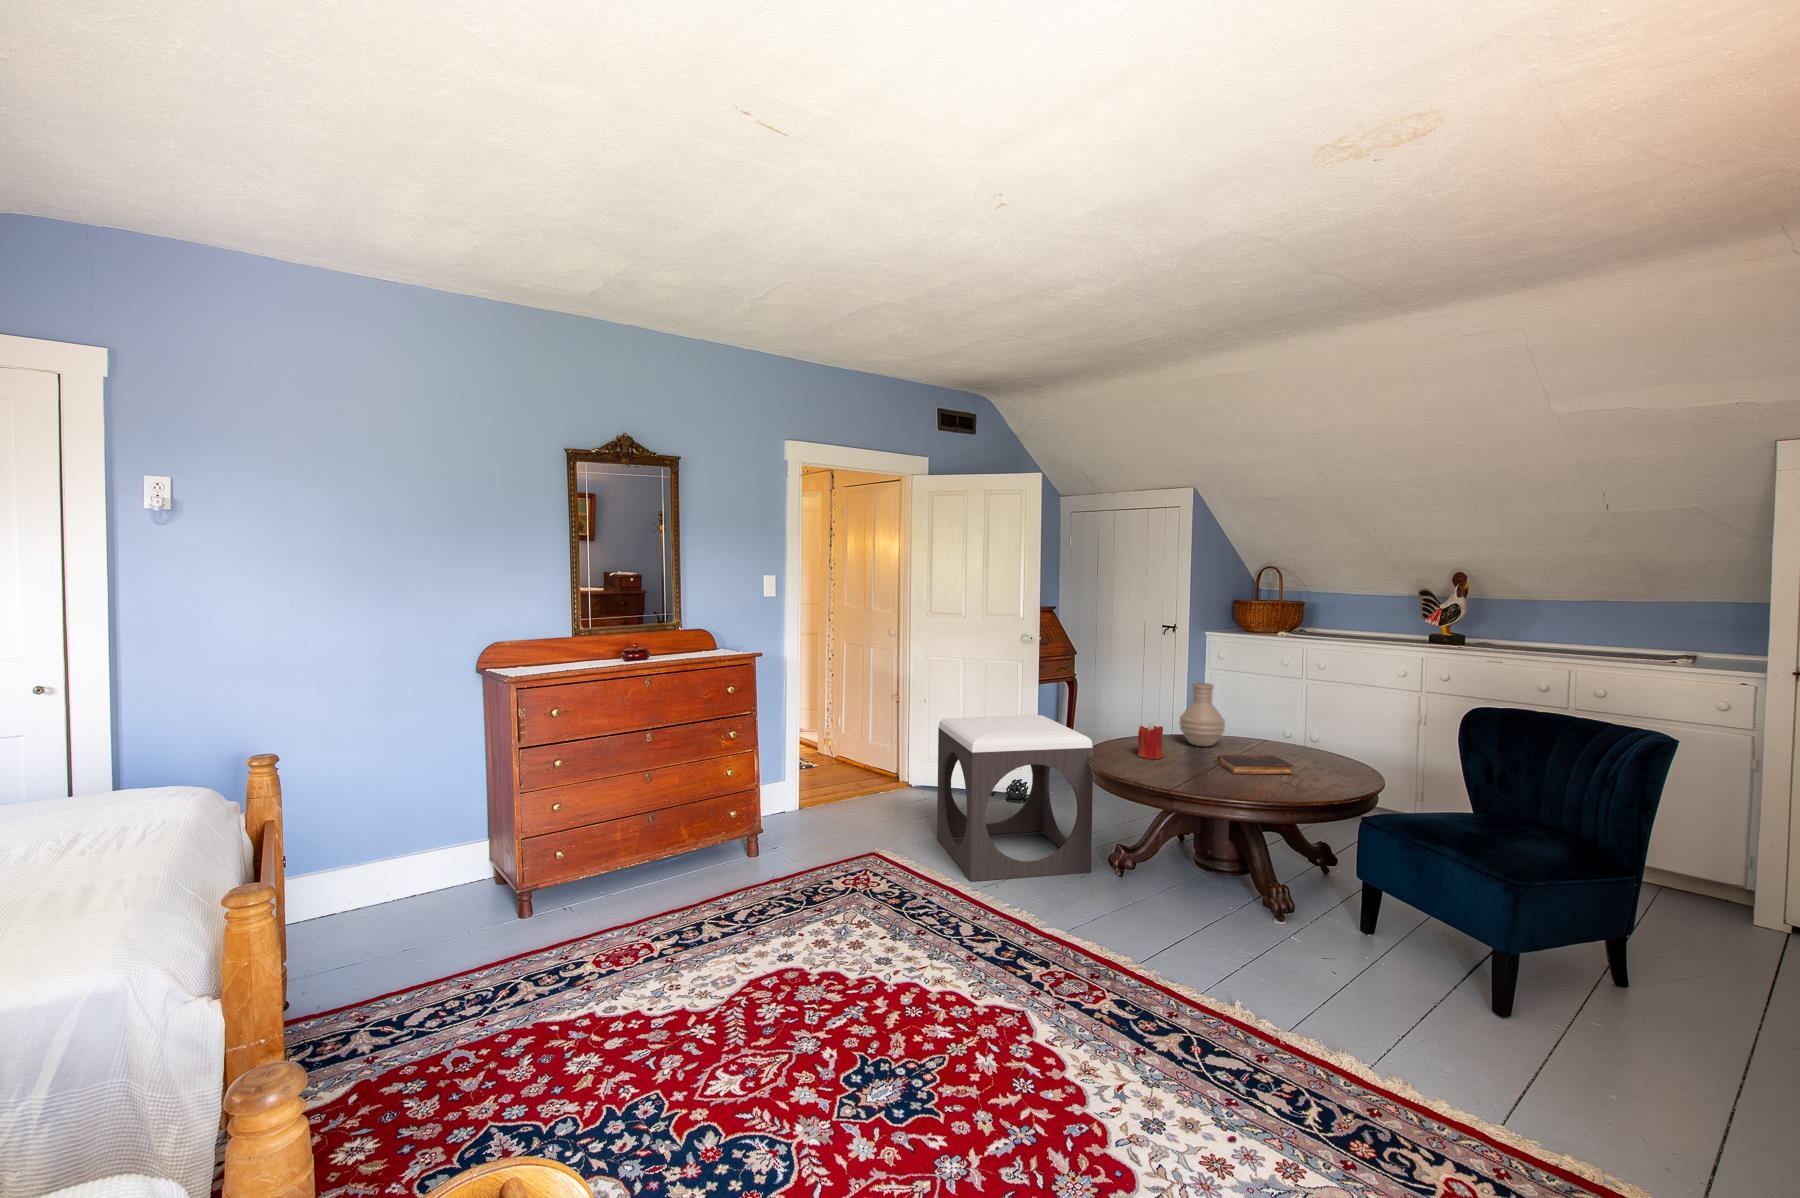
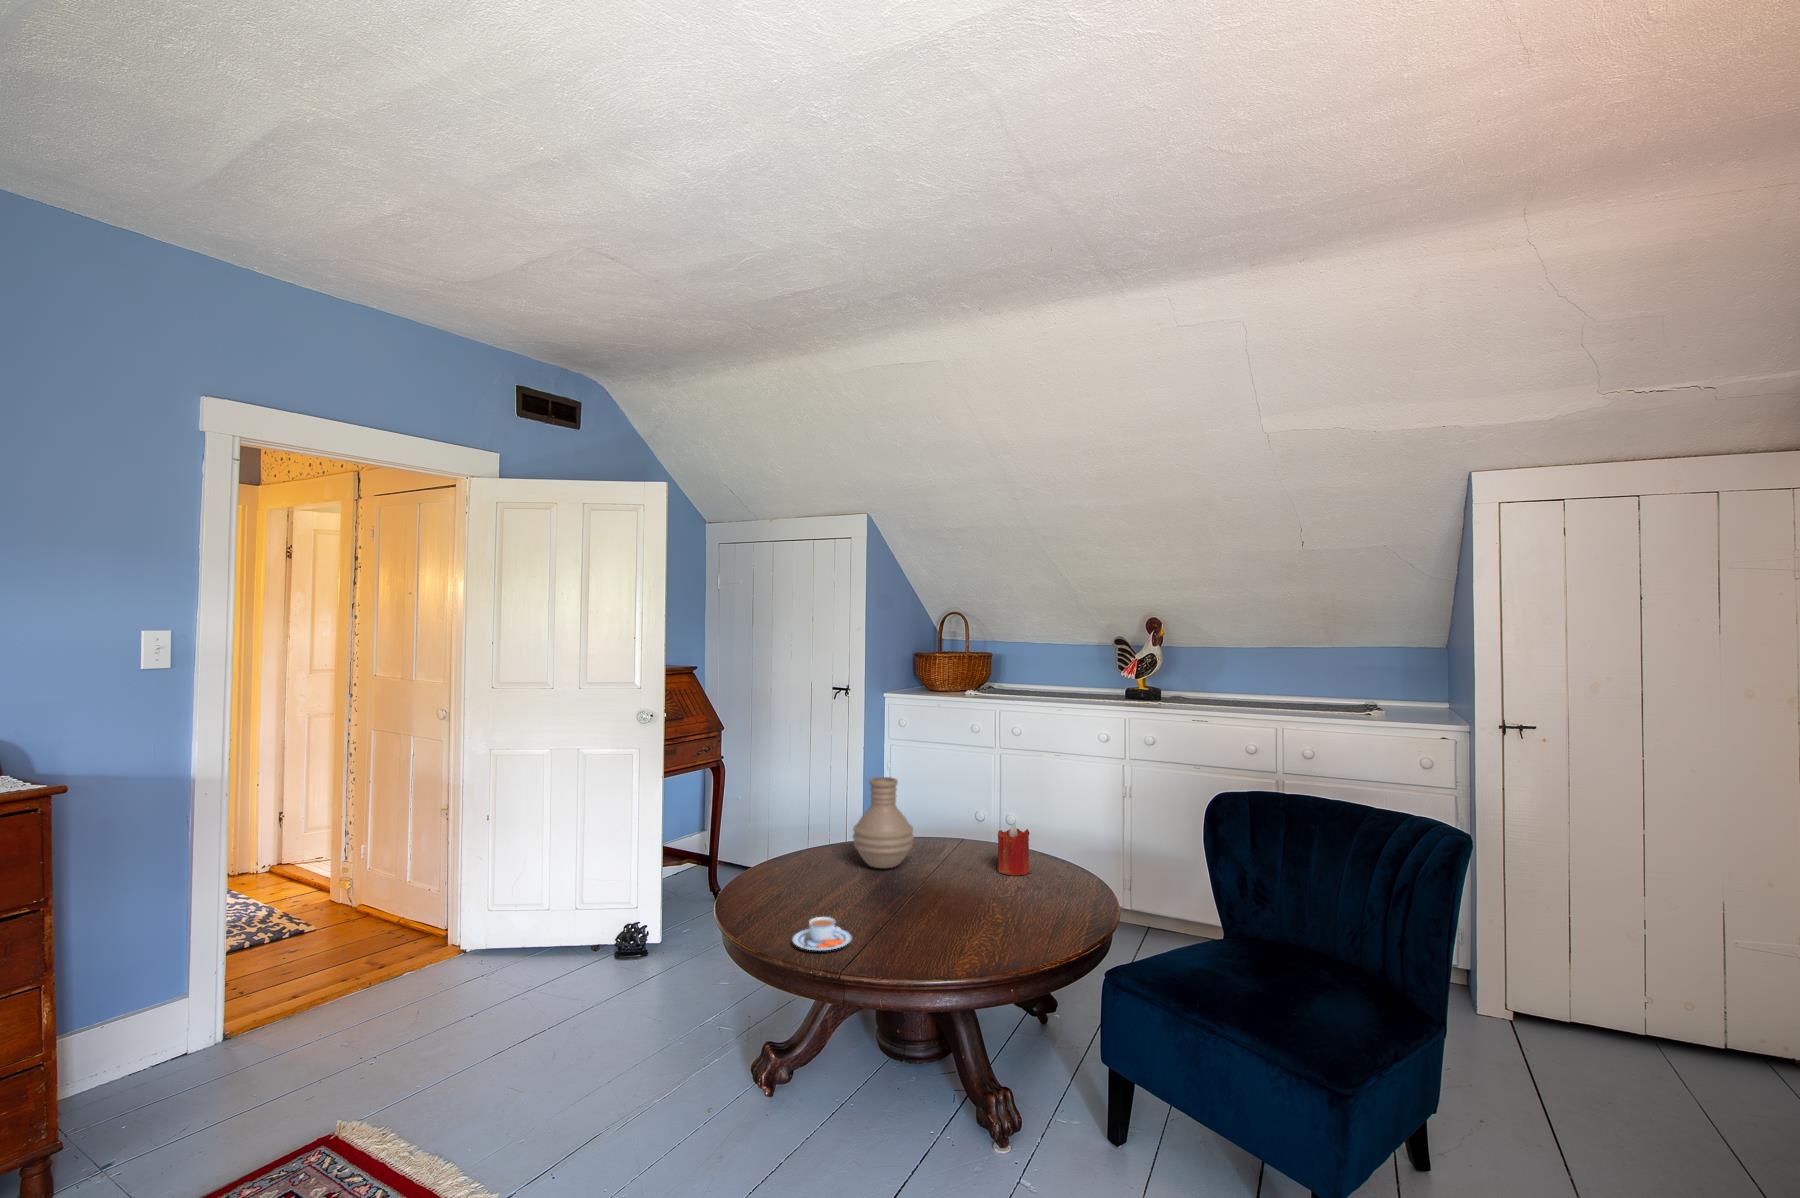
footstool: present [937,715,1093,881] -> none [479,840,727,1165]
candle: present [1138,722,1163,759] -> present [998,825,1030,875]
book: present [1217,754,1294,774] -> none [906,879,1008,921]
teacup: none [1138,760,1178,778] -> present [792,917,852,950]

